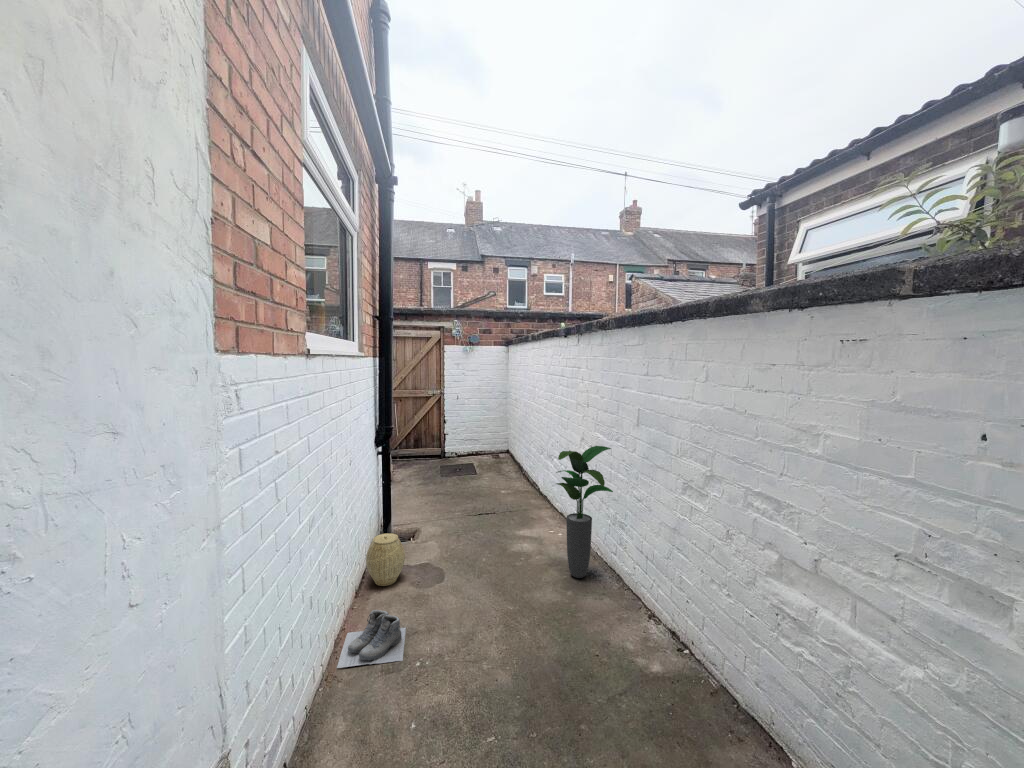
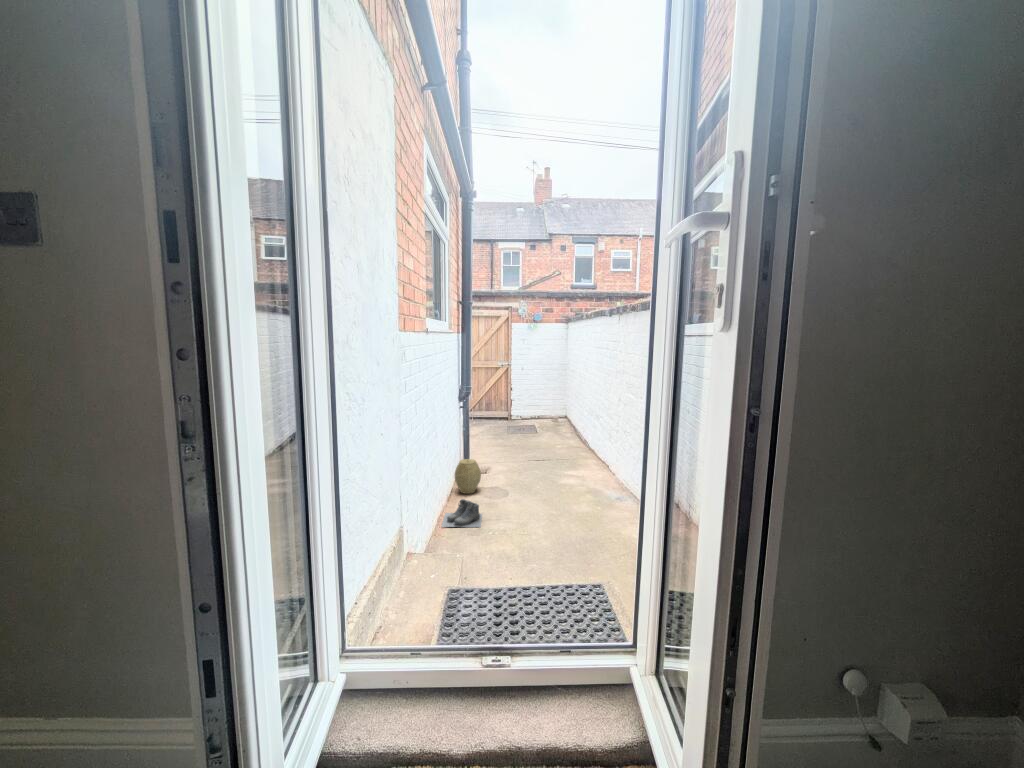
potted plant: present [556,446,613,578] -> none [592,401,634,498]

